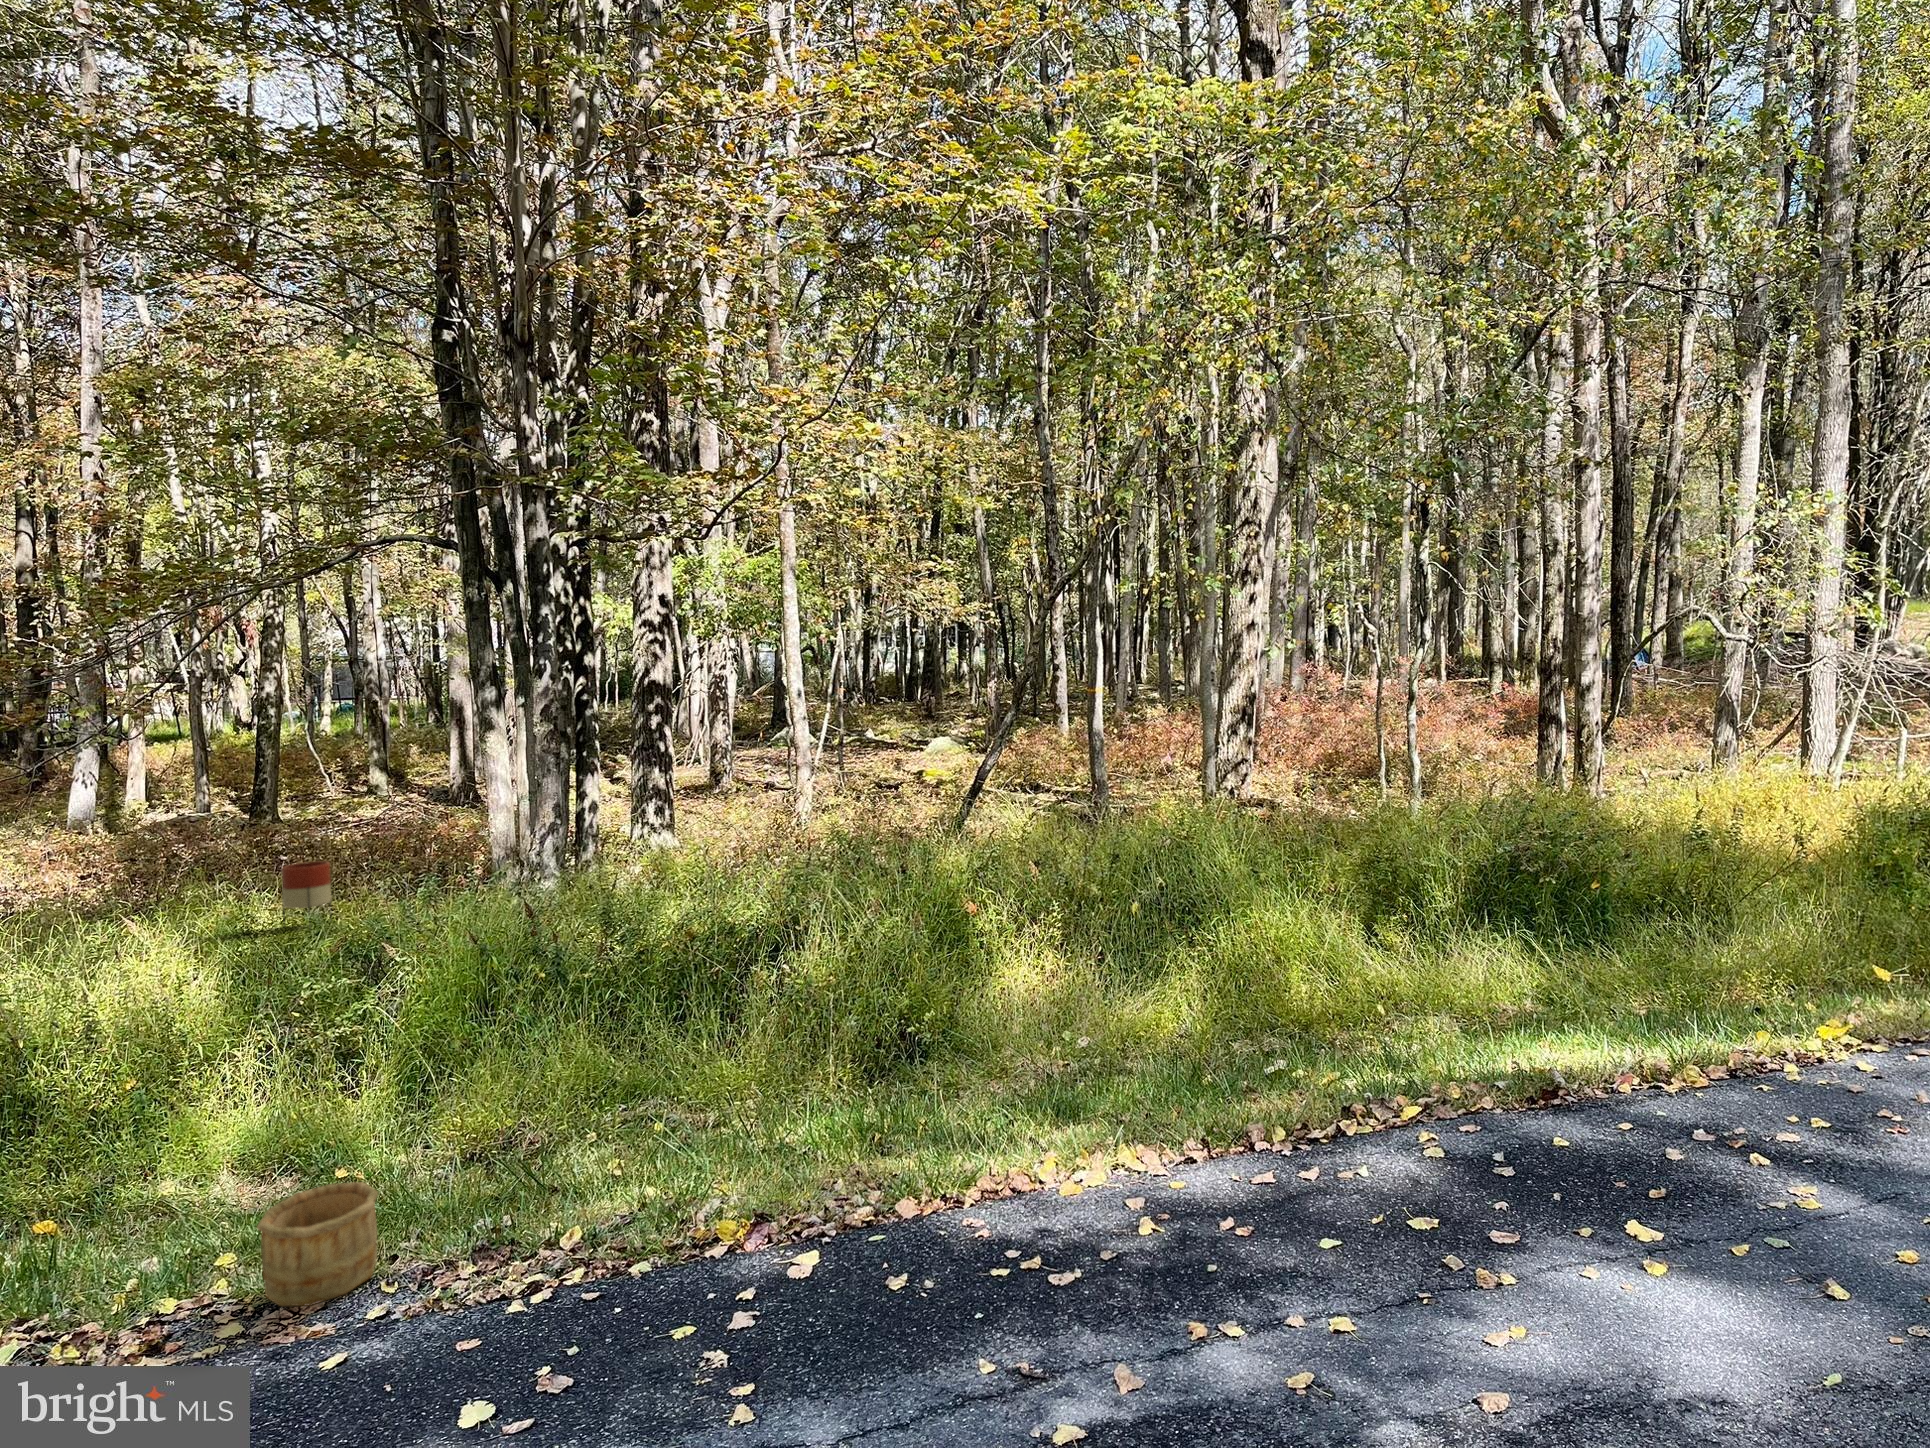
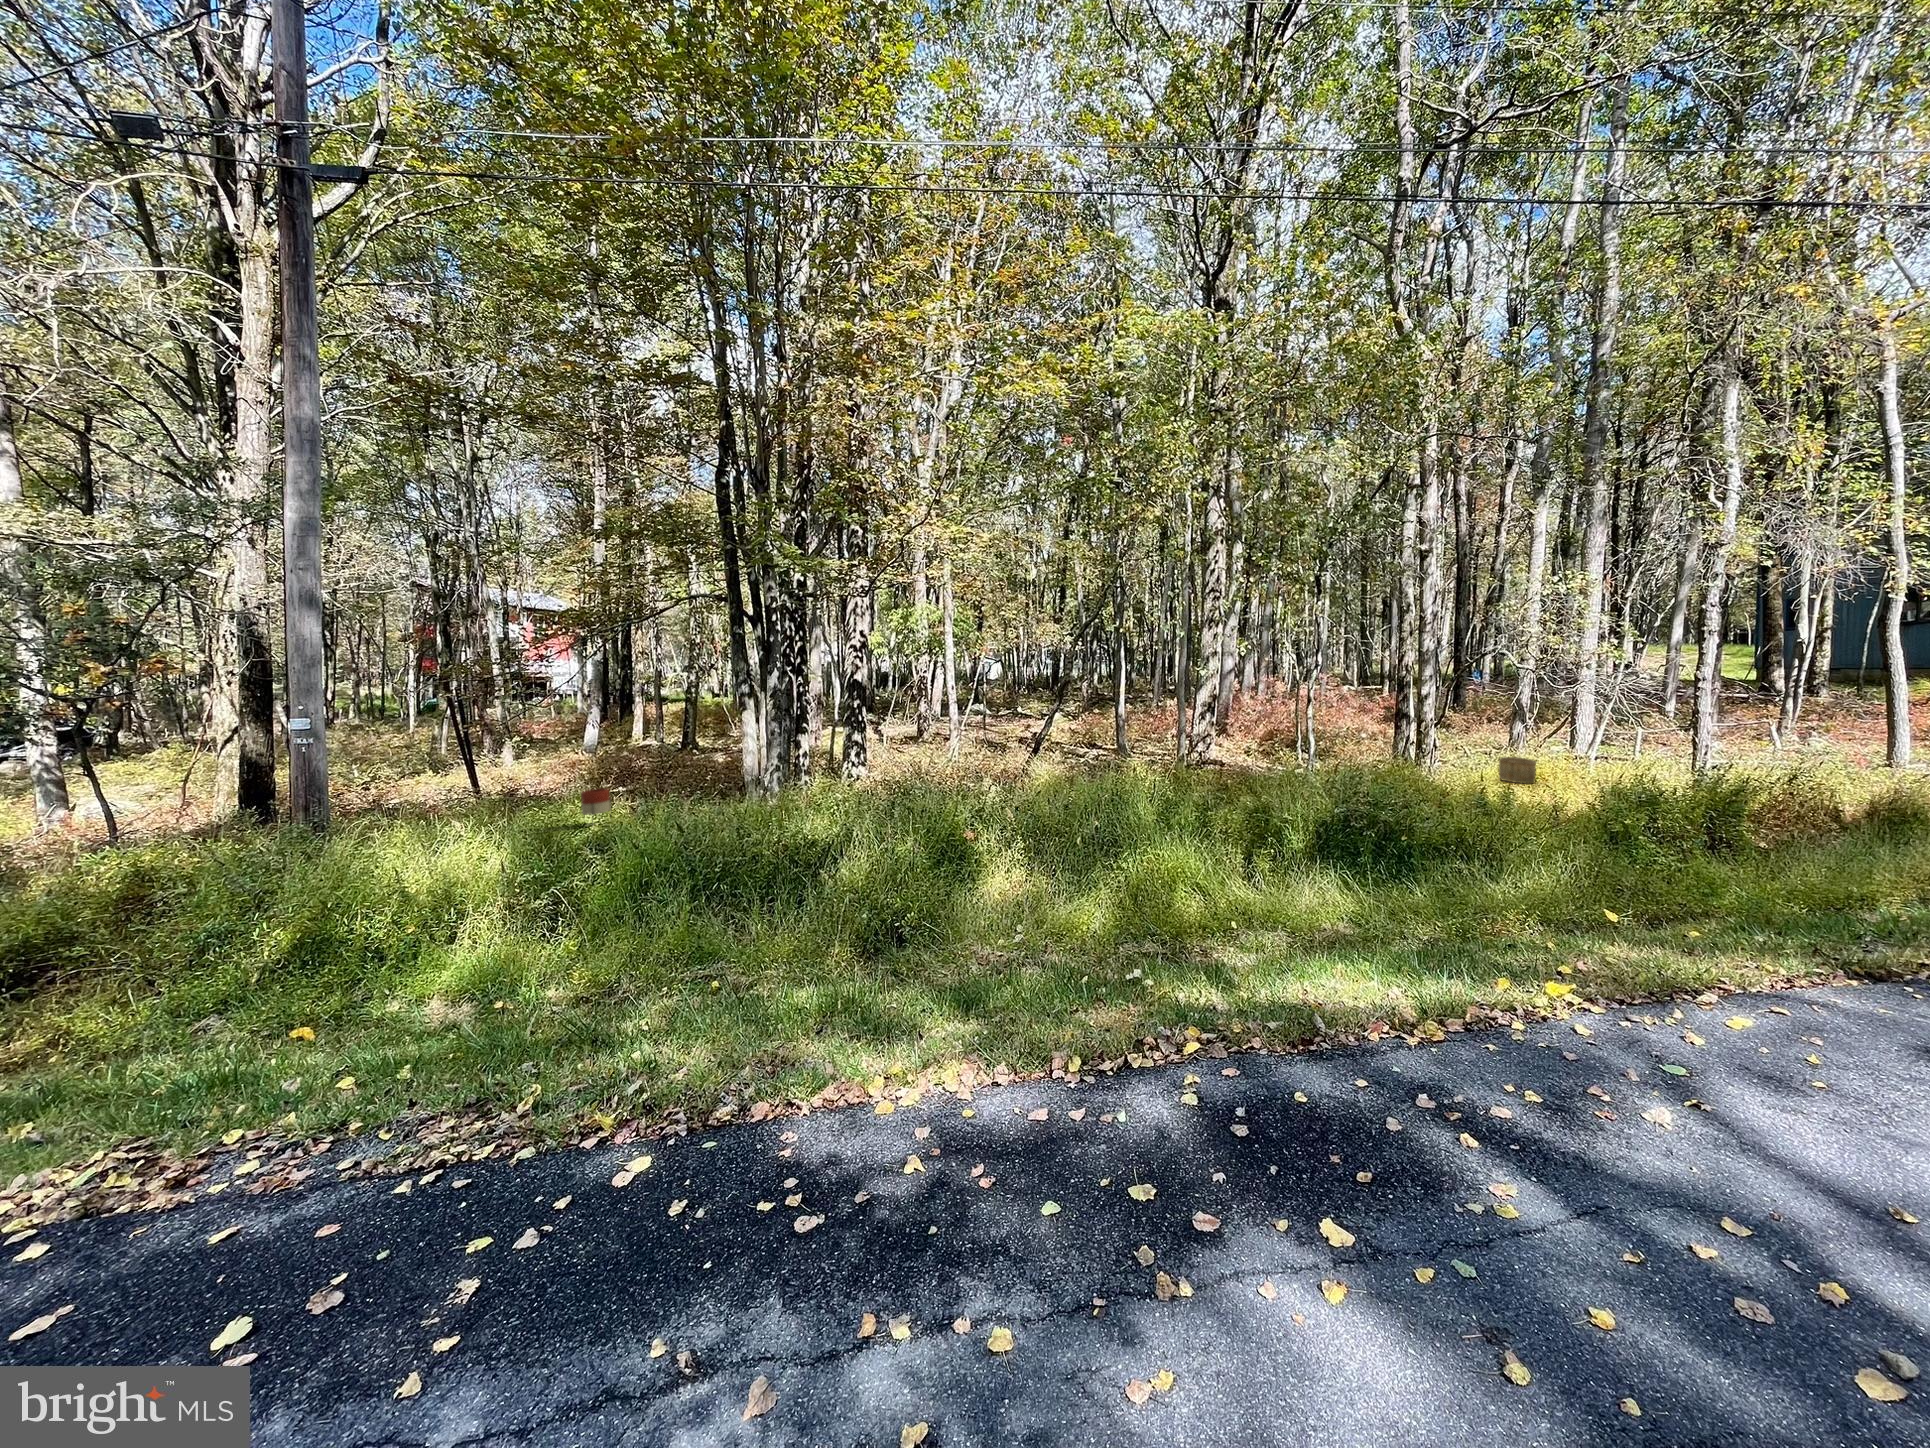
wooden bucket: present [257,1182,378,1306] -> present [1499,757,1536,784]

